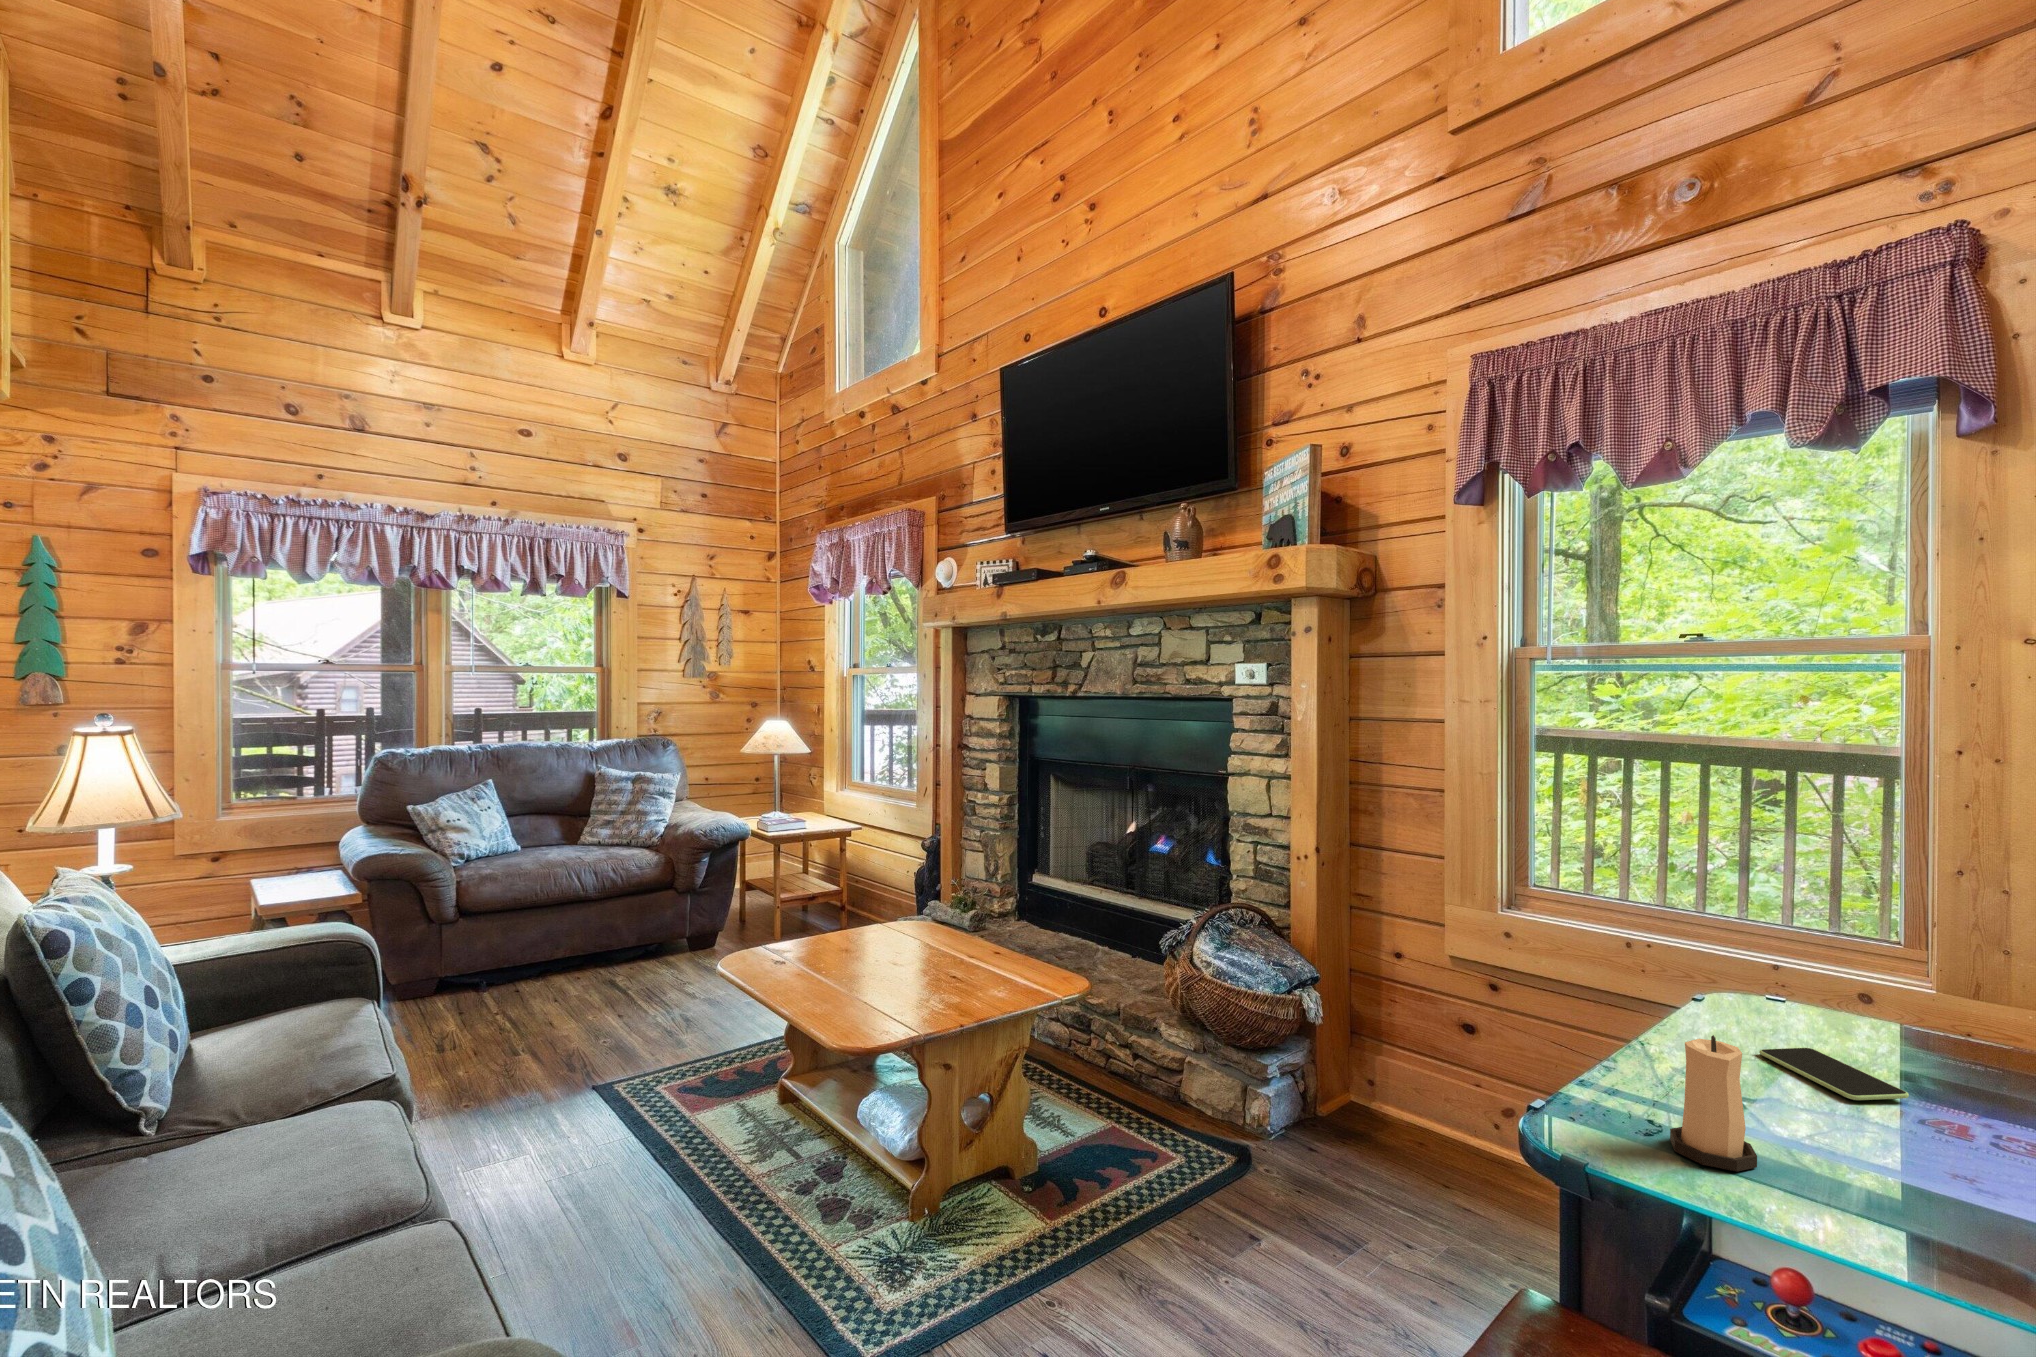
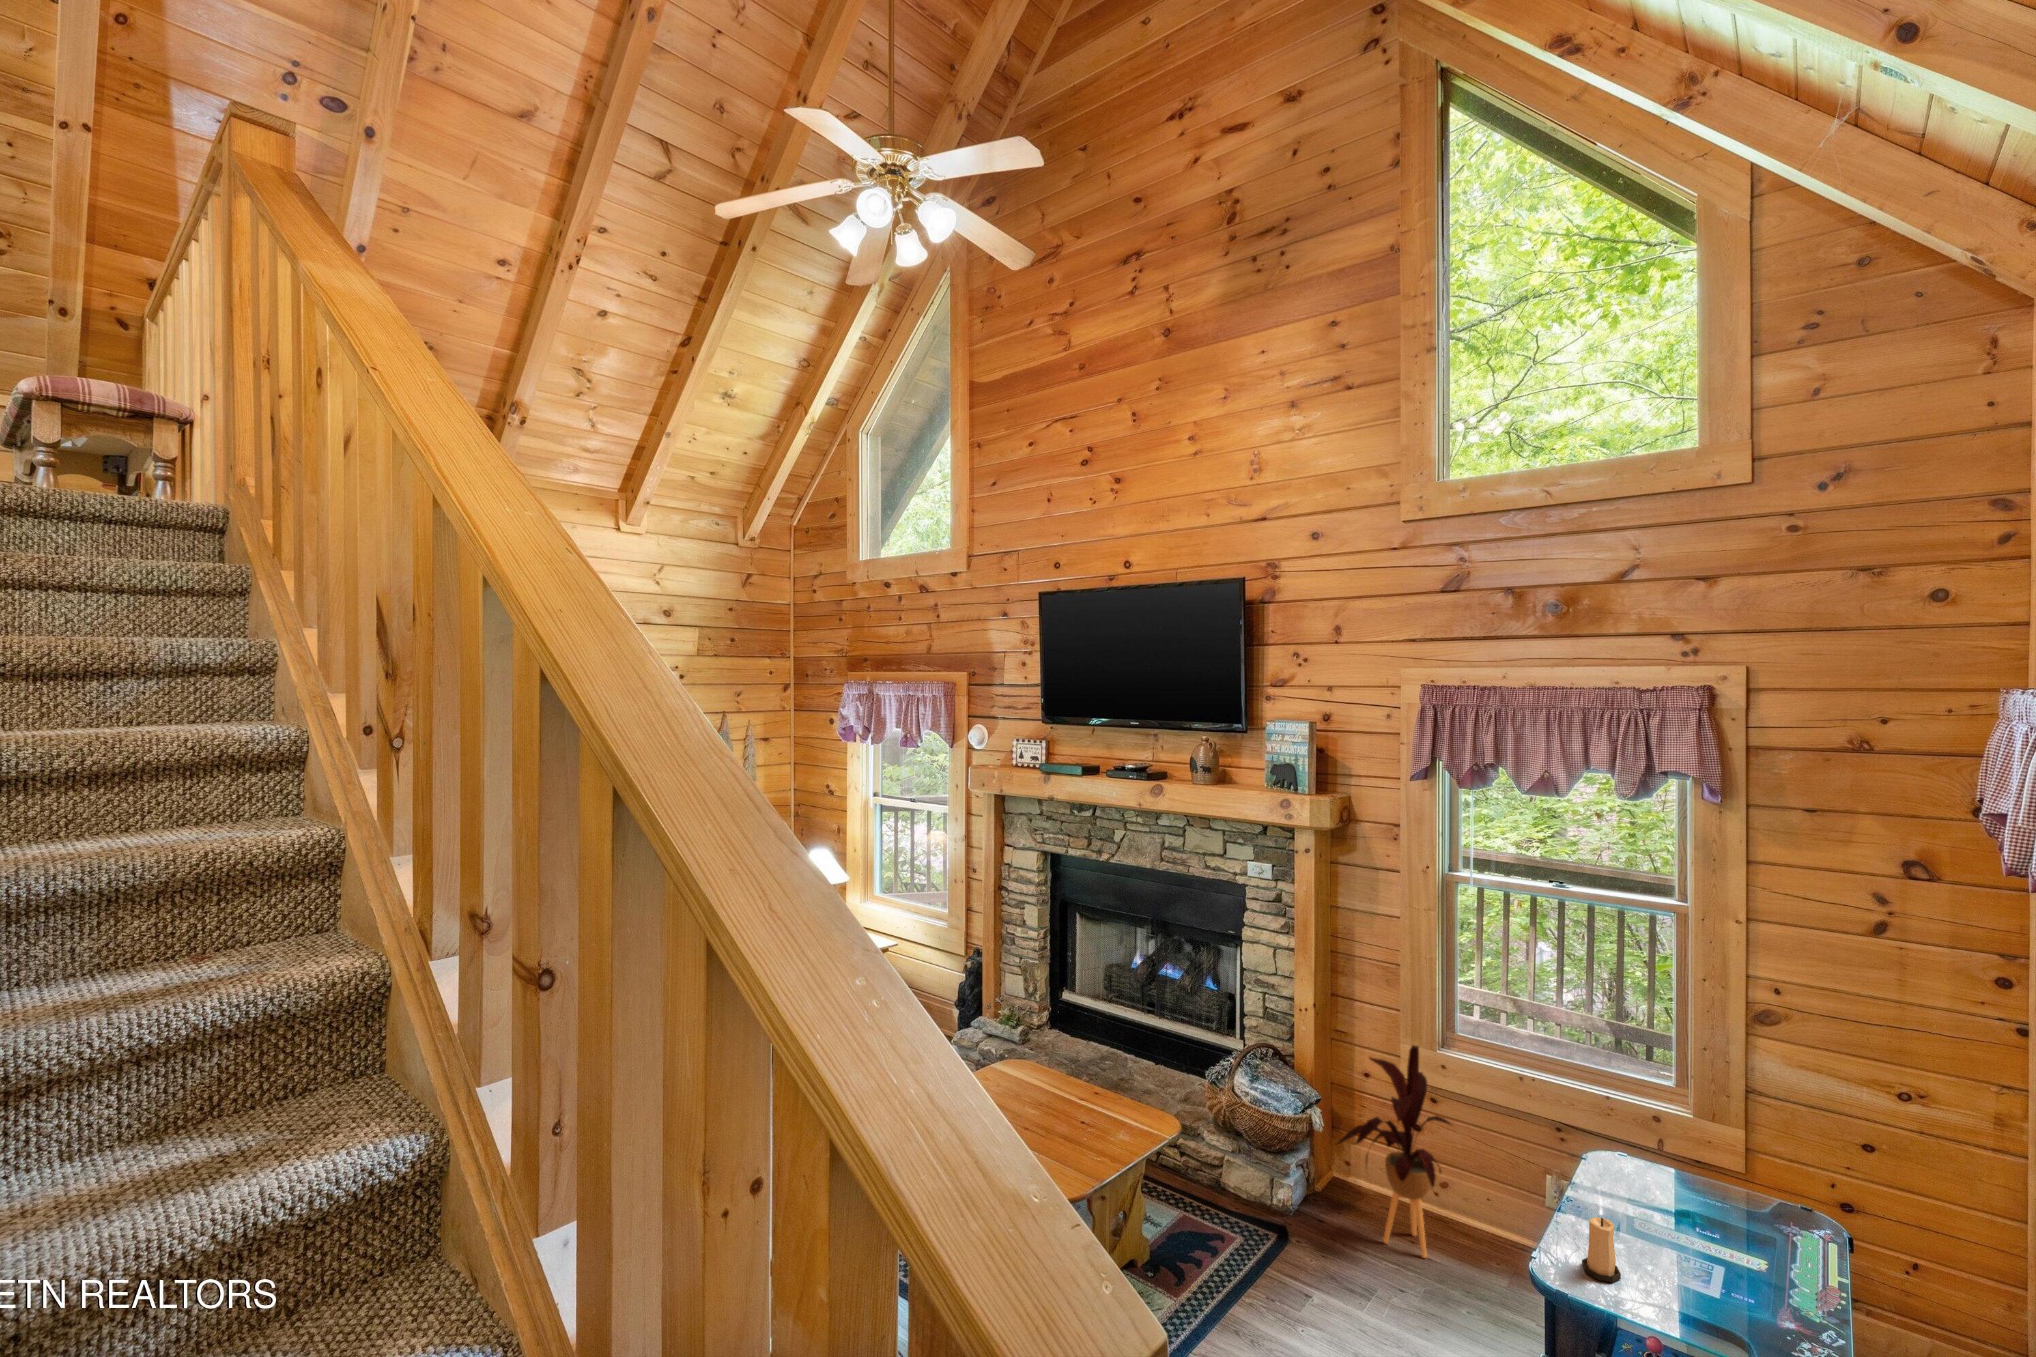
house plant: none [1326,872,1510,1211] -> present [1338,1045,1451,1258]
smartphone: present [1759,1048,1909,1100] -> none [1612,1192,1680,1229]

